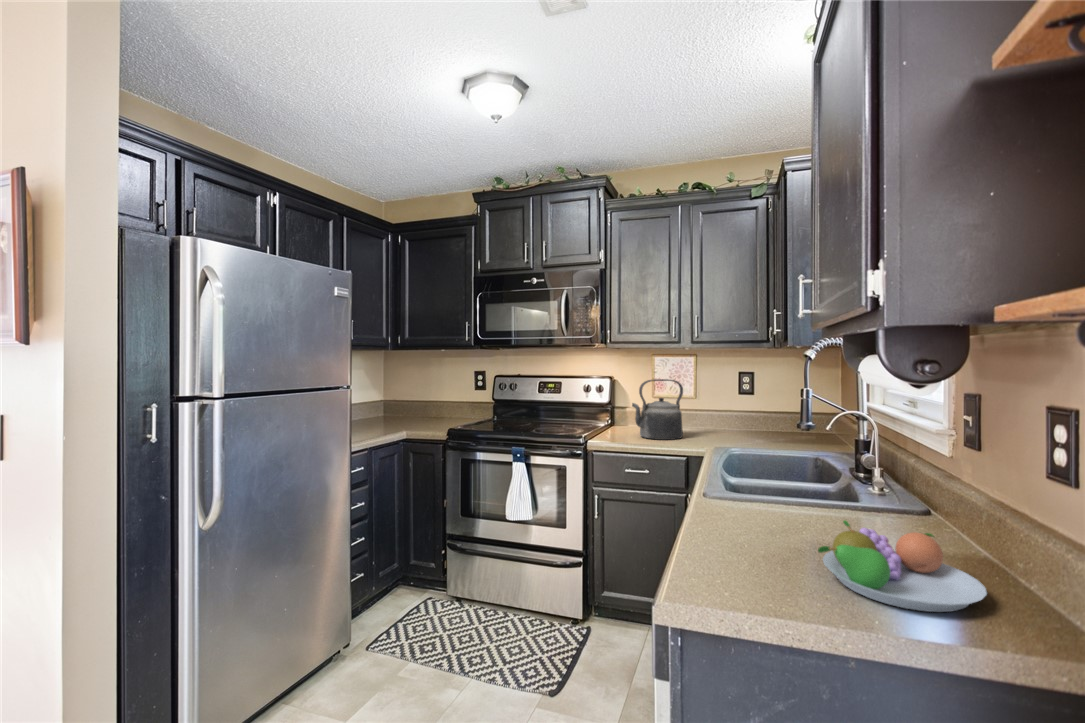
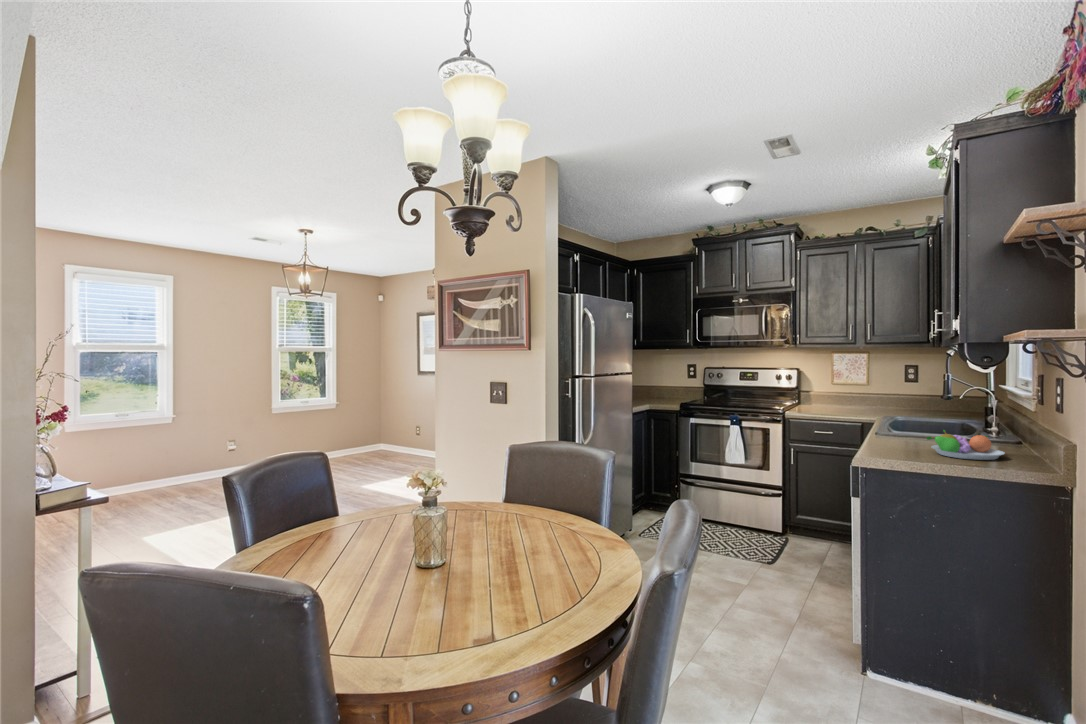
kettle: present [632,379,683,440] -> none [818,370,858,413]

